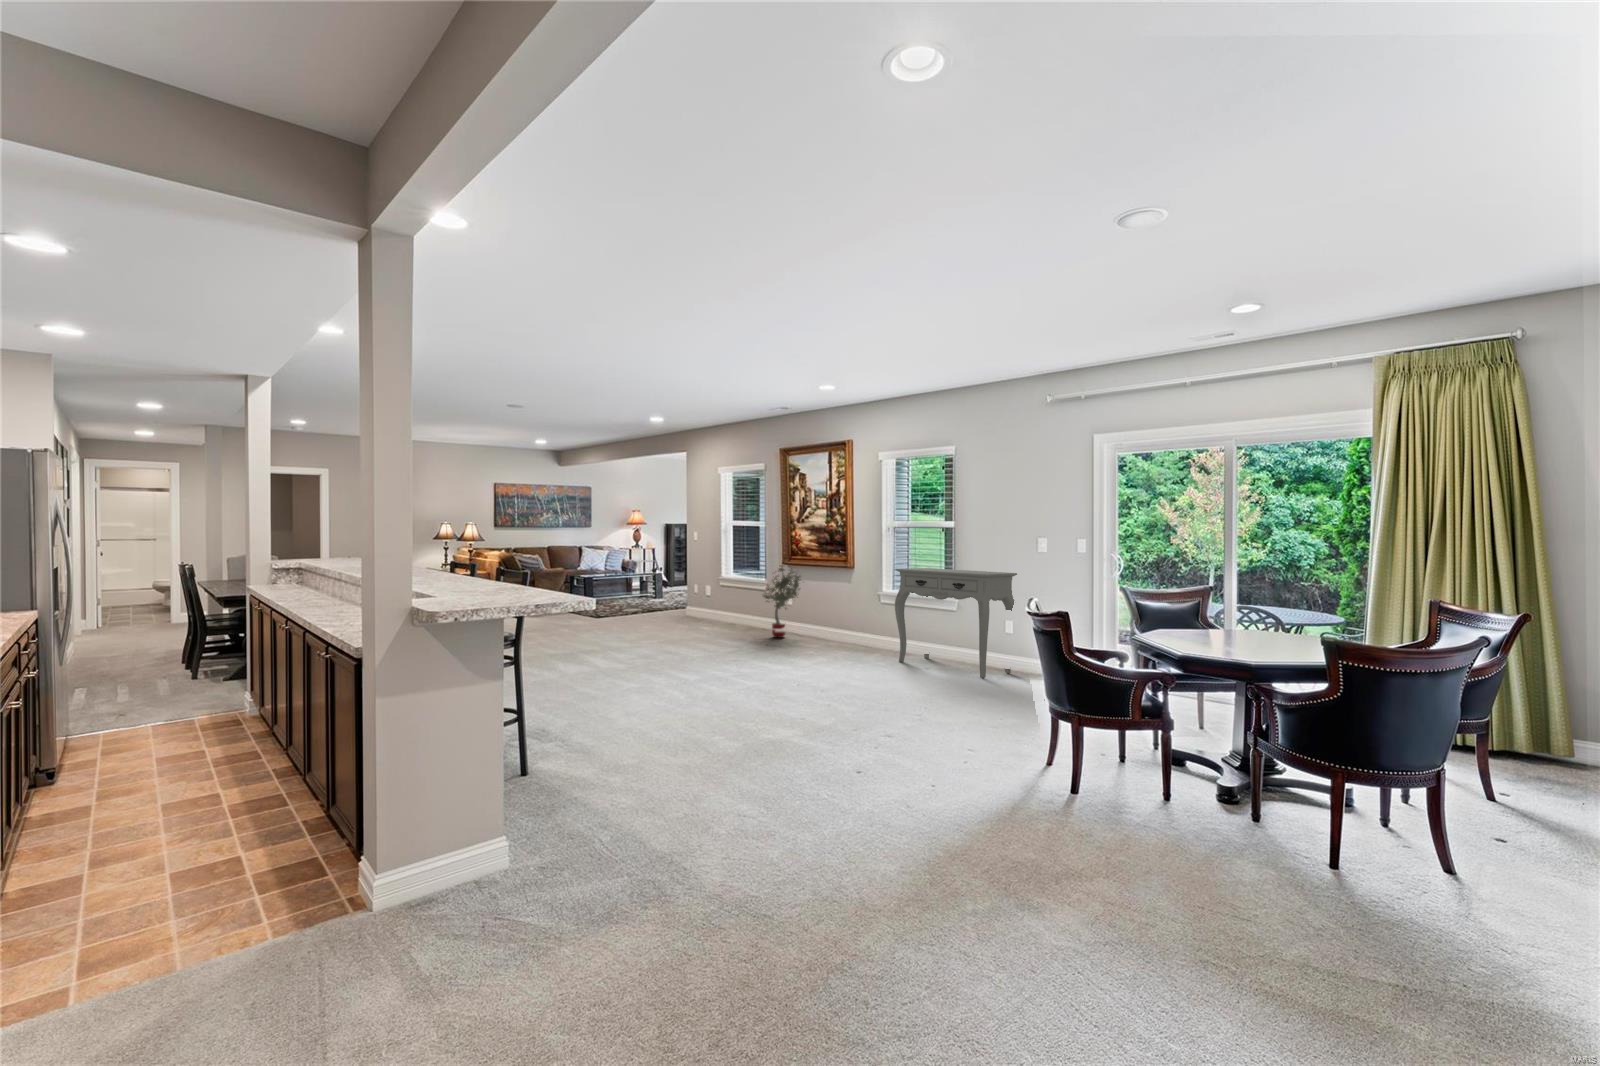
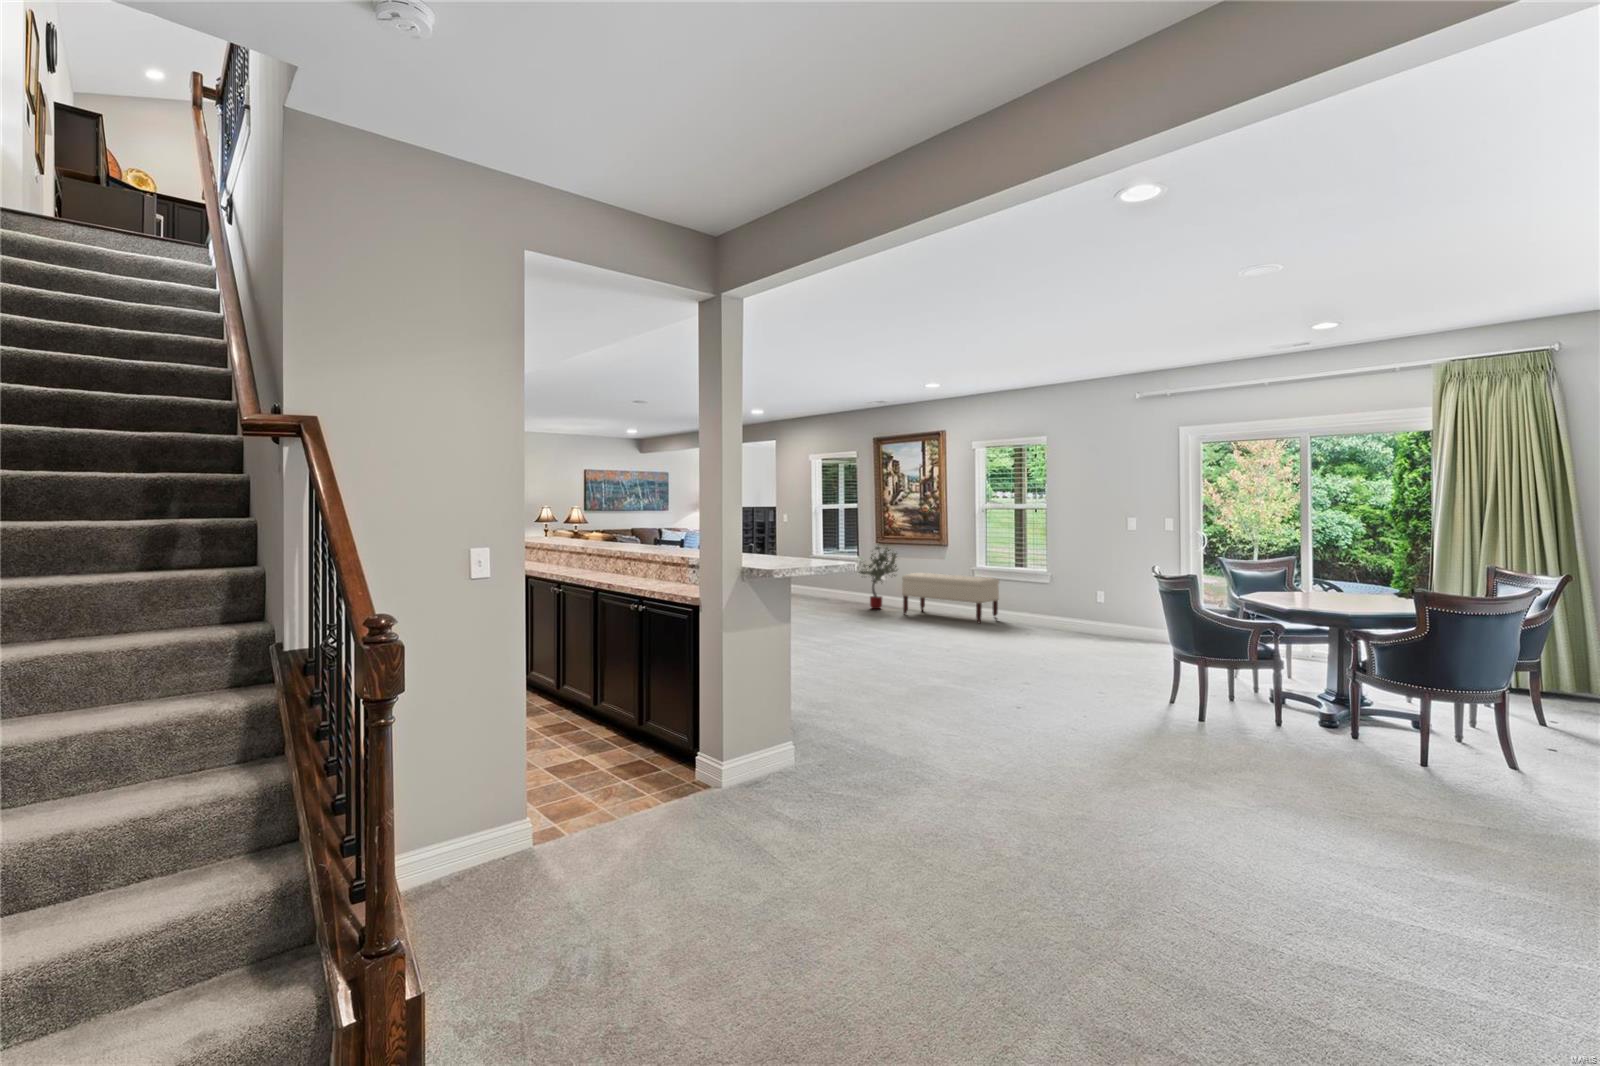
console table: present [895,568,1017,678] -> none [995,545,1108,640]
bench: none [803,598,906,657] -> present [902,573,999,623]

